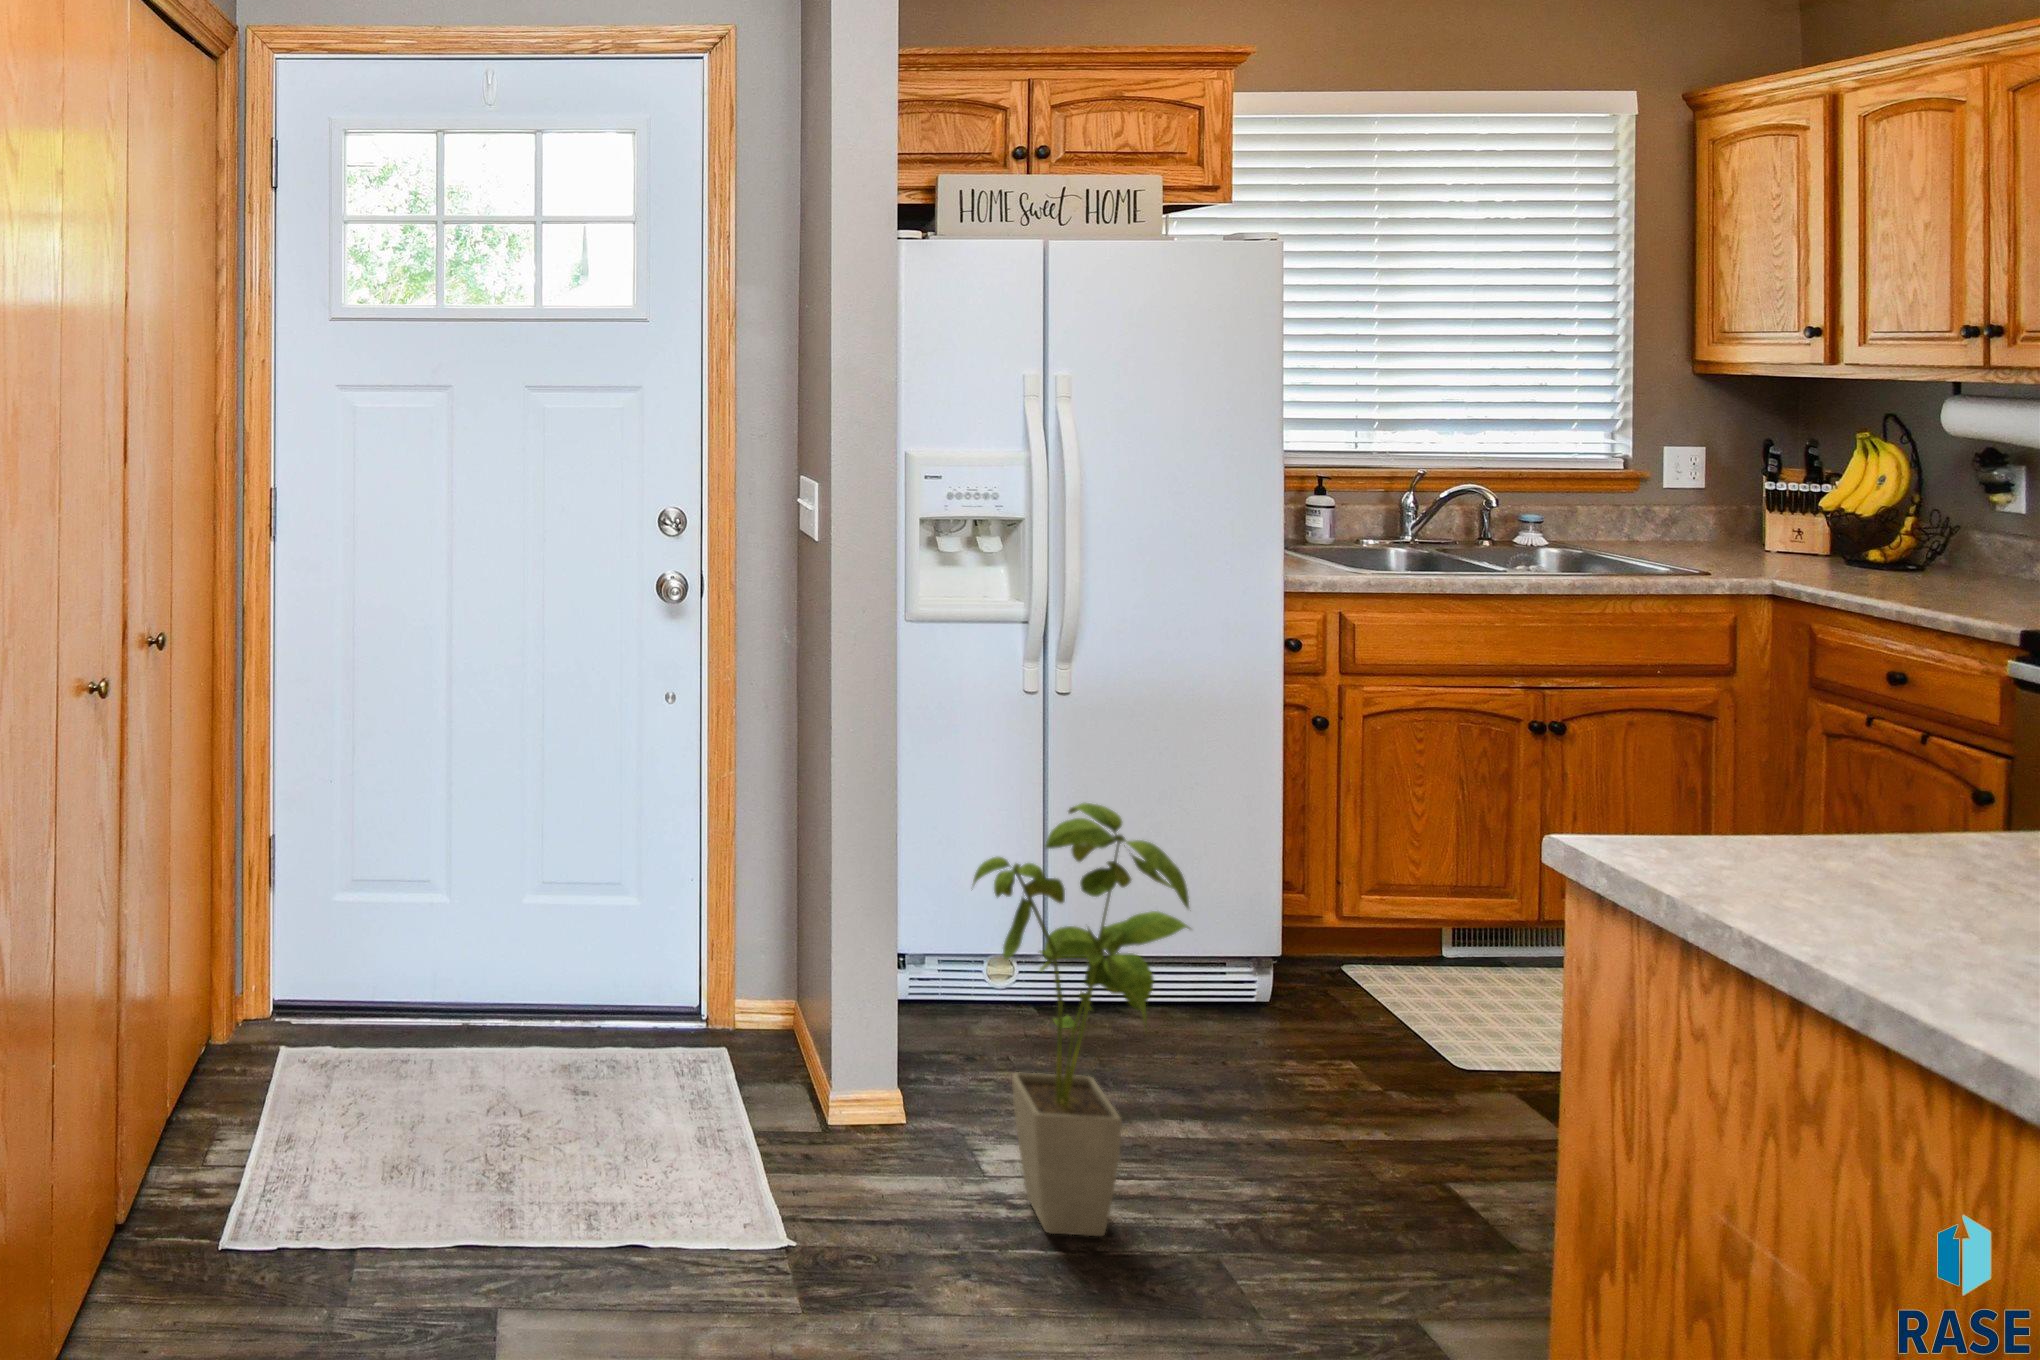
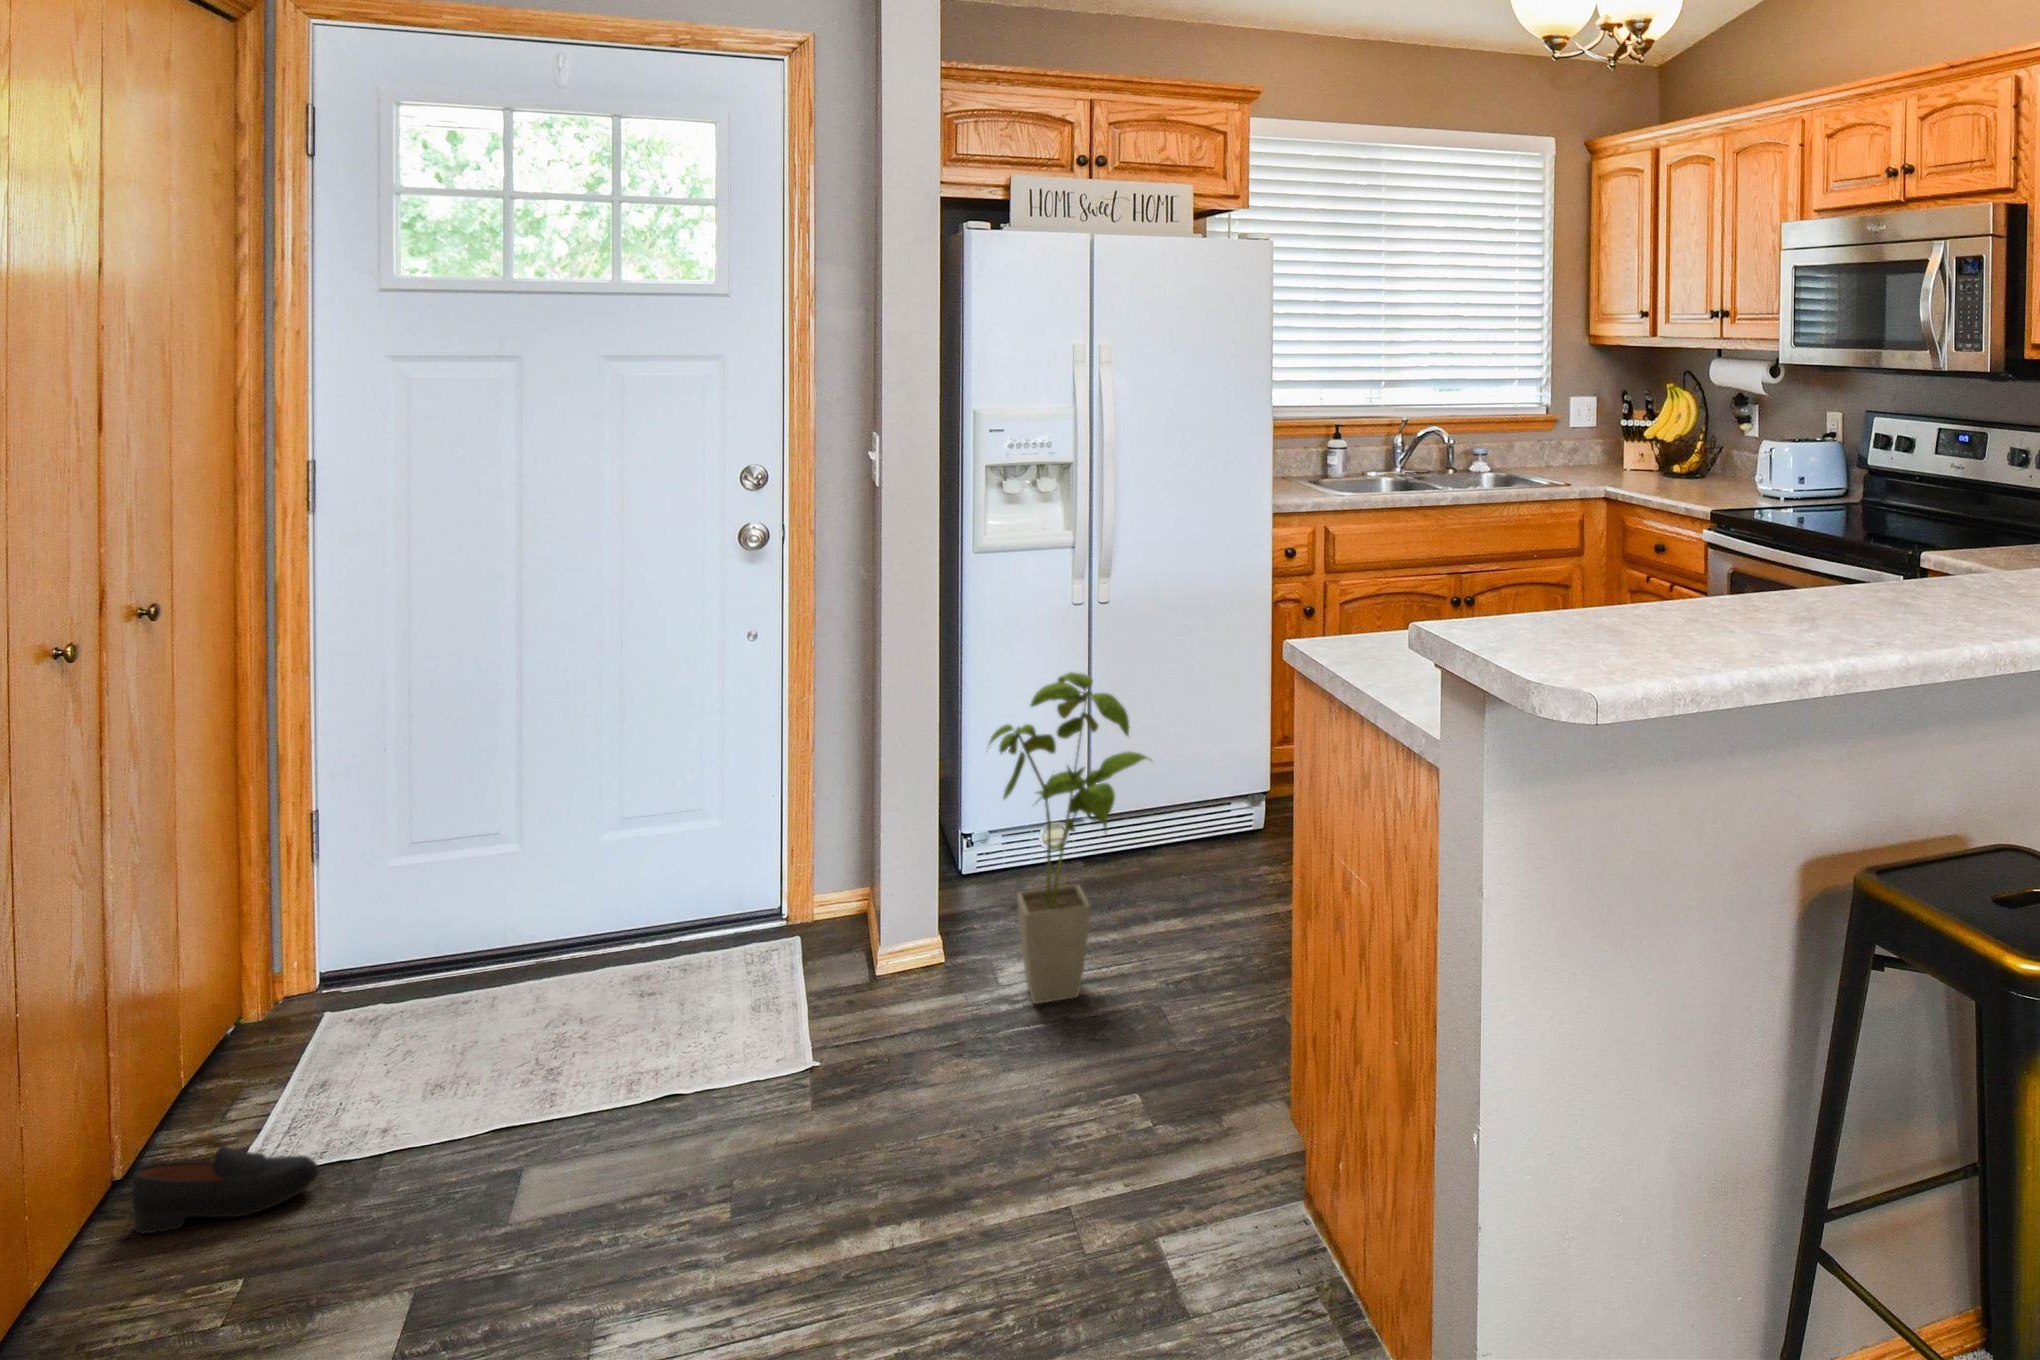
shoe: none [128,1226,289,1314] -> present [132,1145,320,1234]

